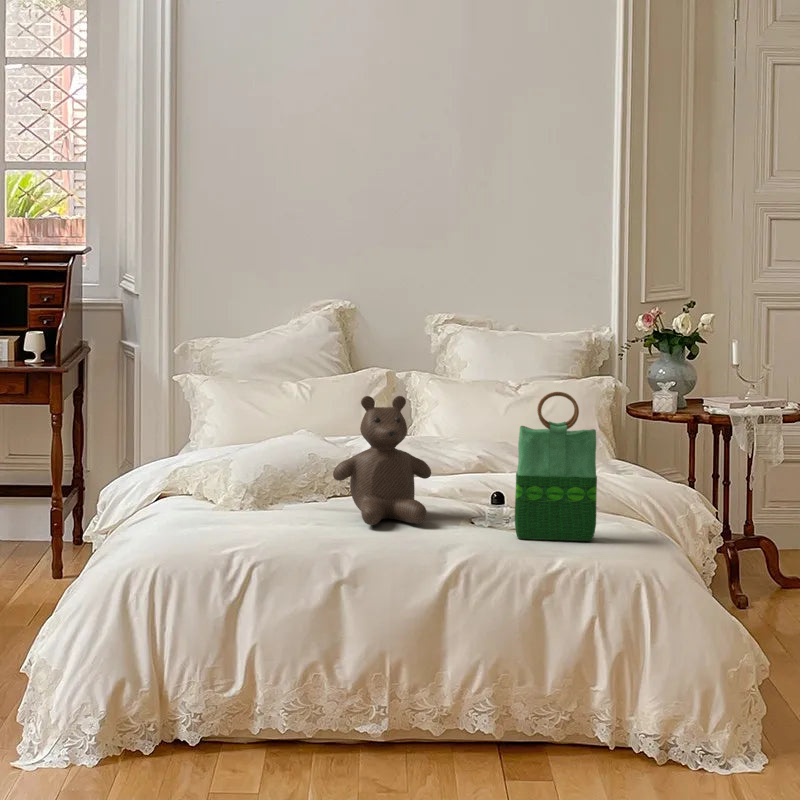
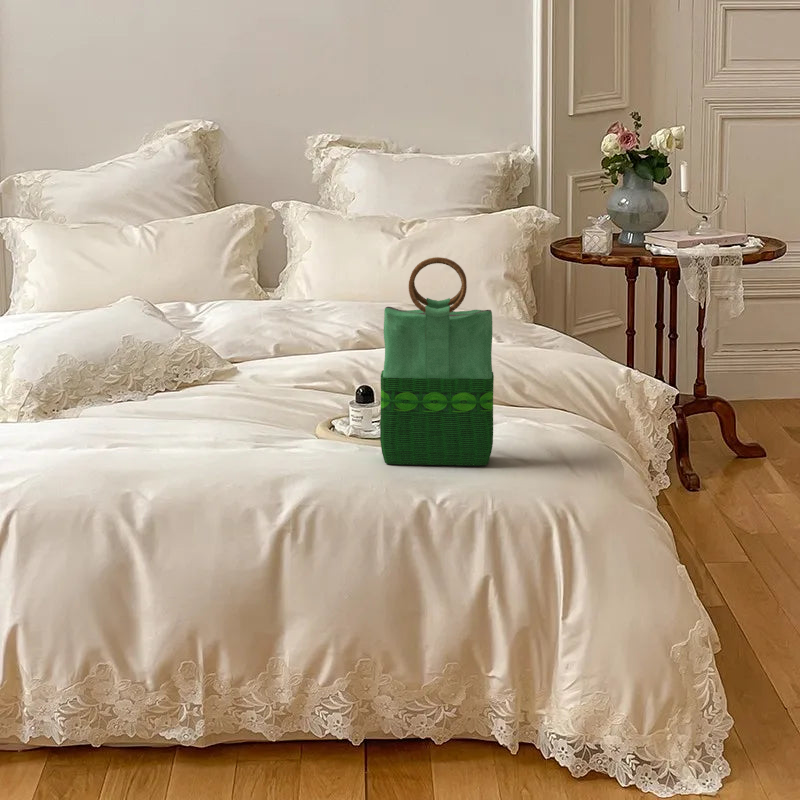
teddy bear: present [333,396,431,525] -> none [134,262,274,446]

